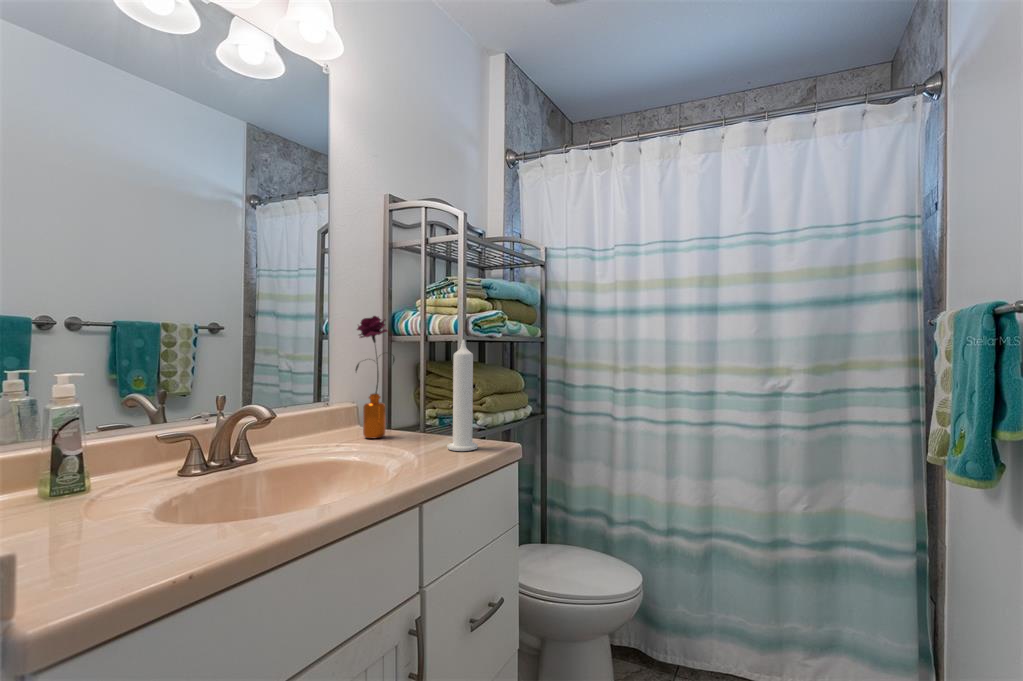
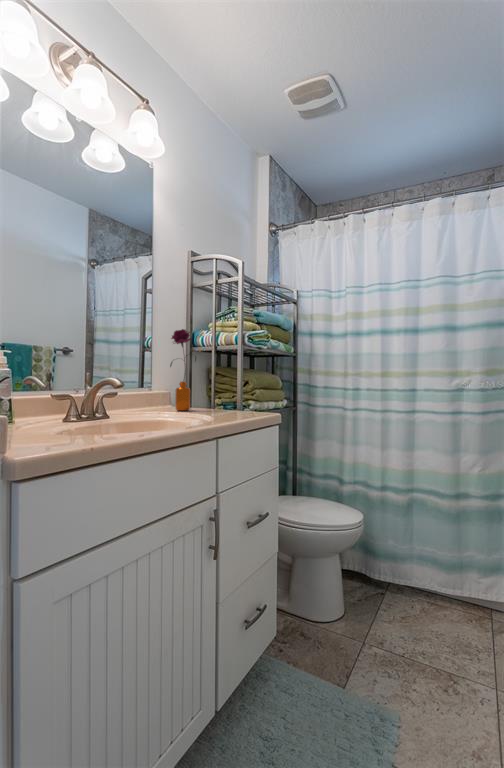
candle: present [447,340,478,451] -> none [232,342,253,415]

